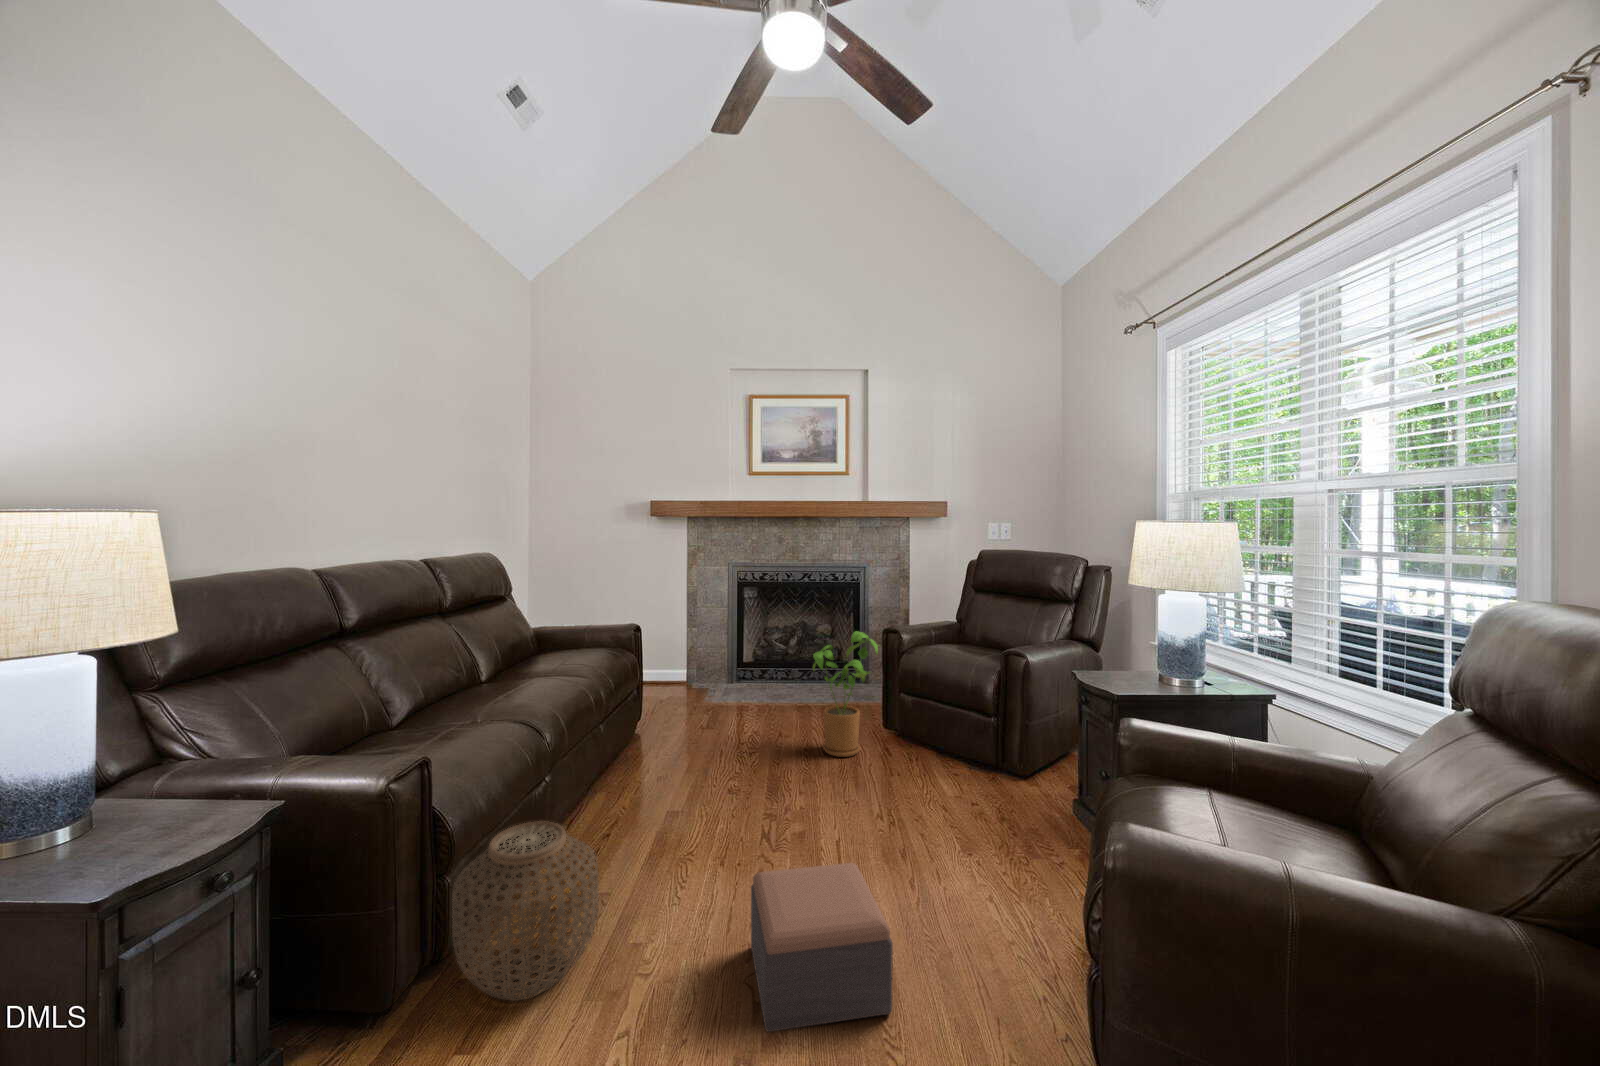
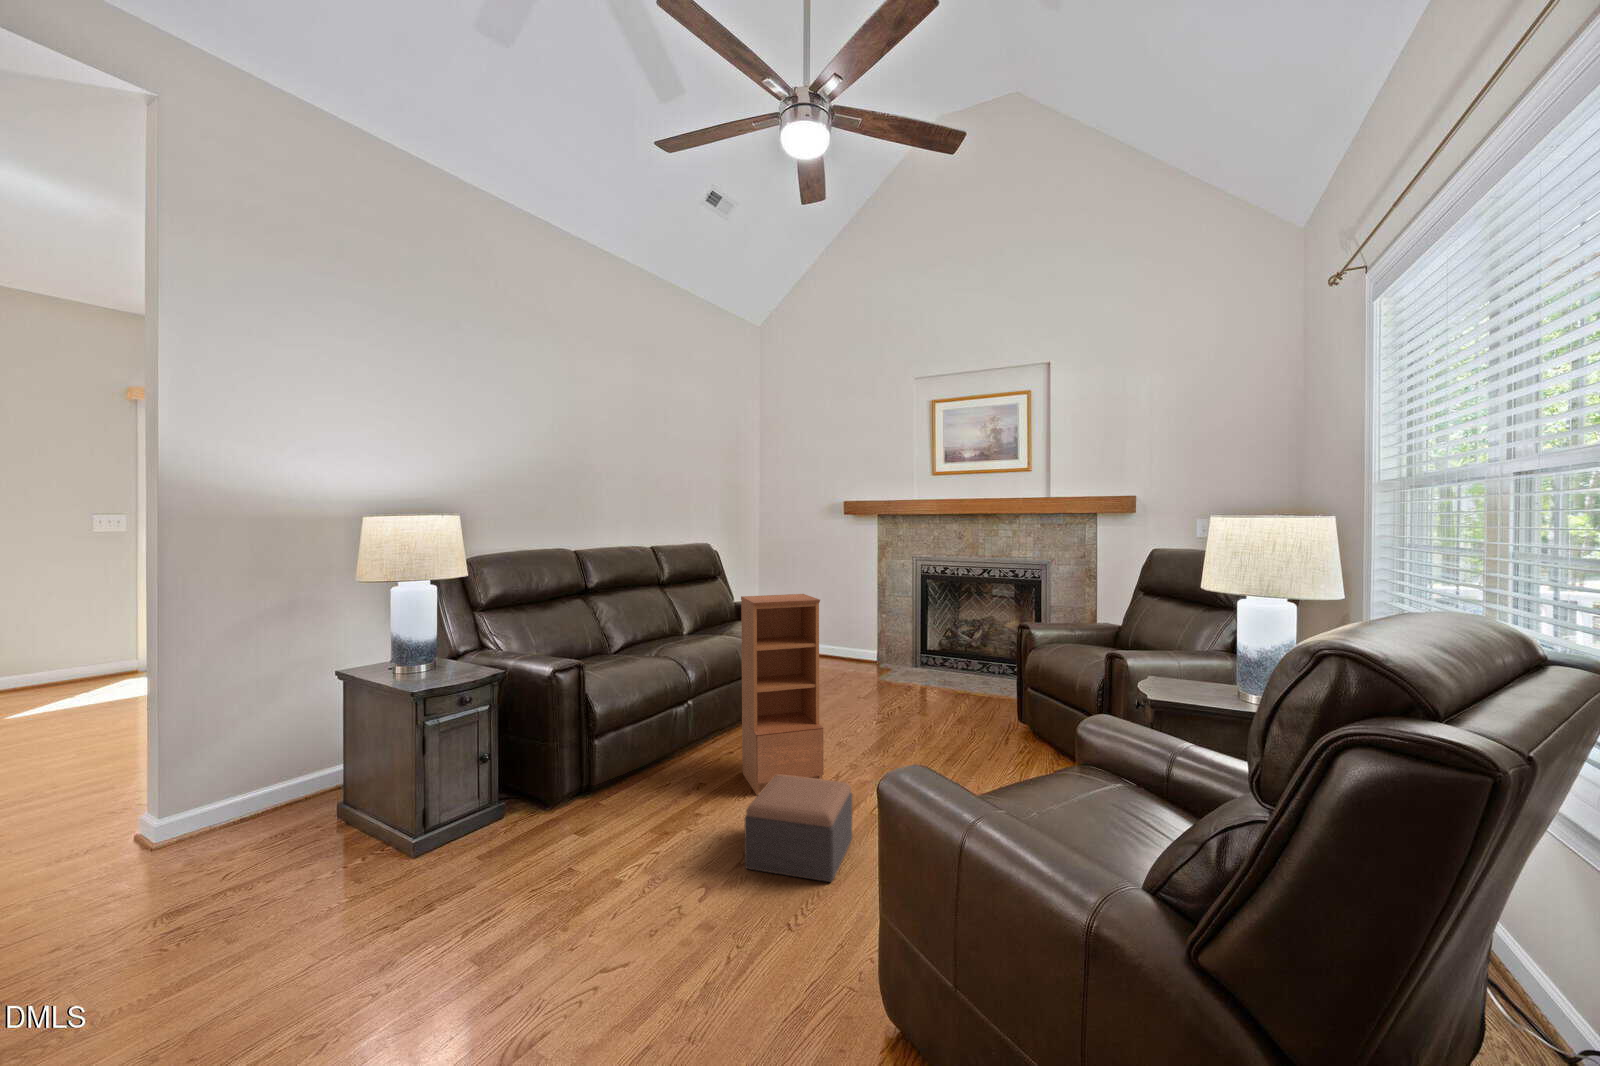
bookcase: none [641,617,762,897] -> present [741,594,824,795]
house plant: present [813,631,878,757] -> none [938,621,1006,735]
woven basket: present [452,821,599,1000] -> none [593,715,681,819]

